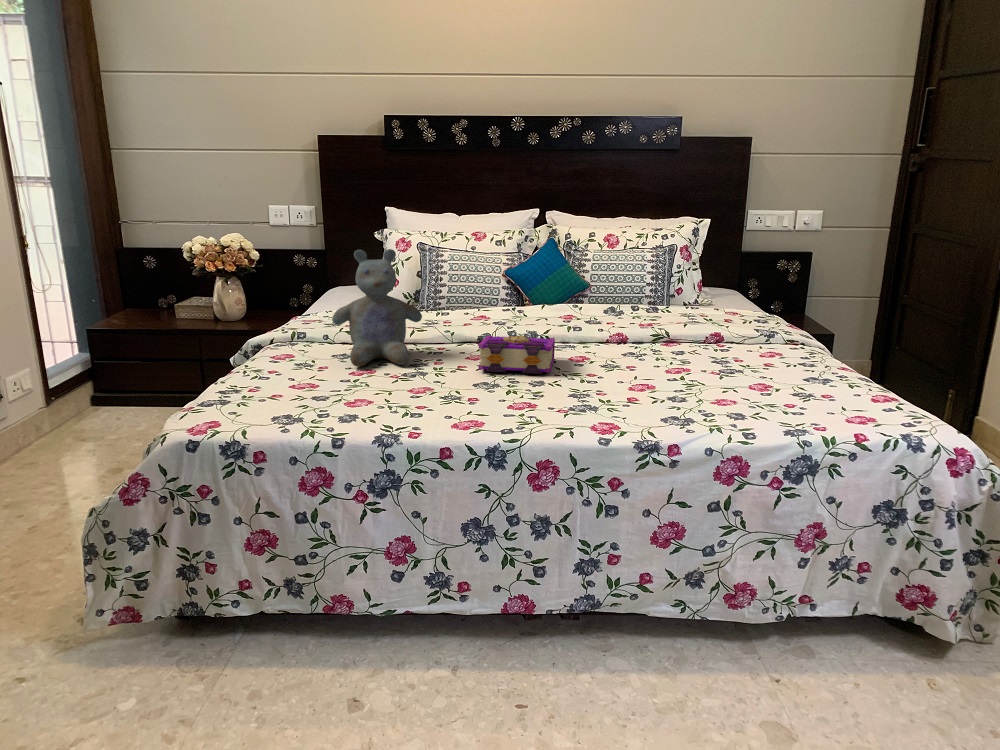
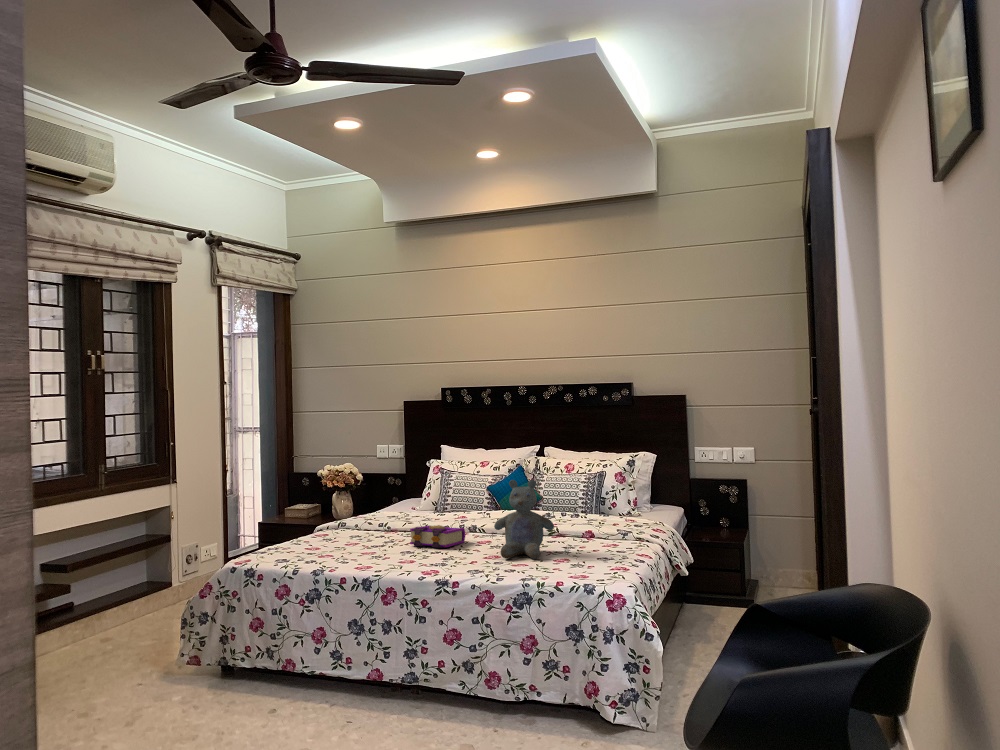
stuffed bear: present [332,249,422,367] -> present [494,480,554,559]

